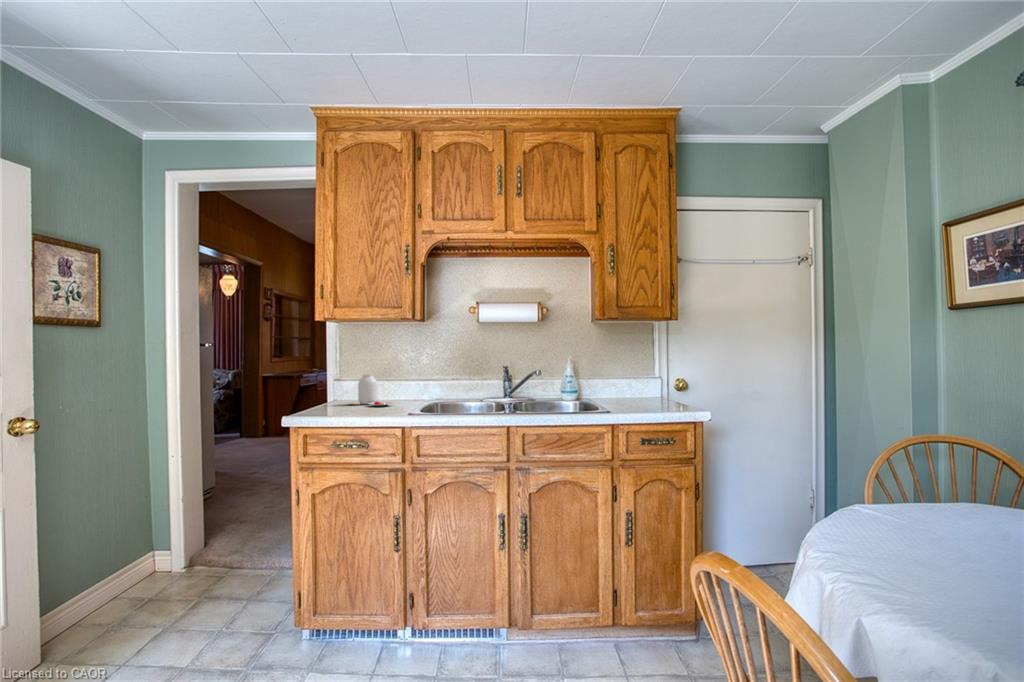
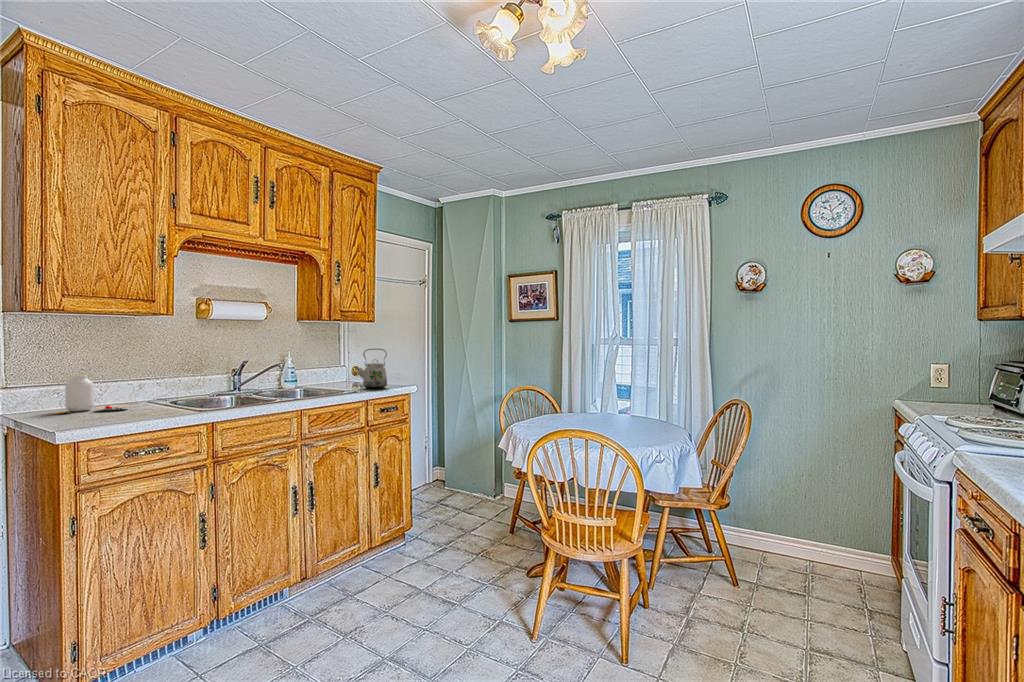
kettle: none [636,356,678,411] -> present [354,349,387,389]

